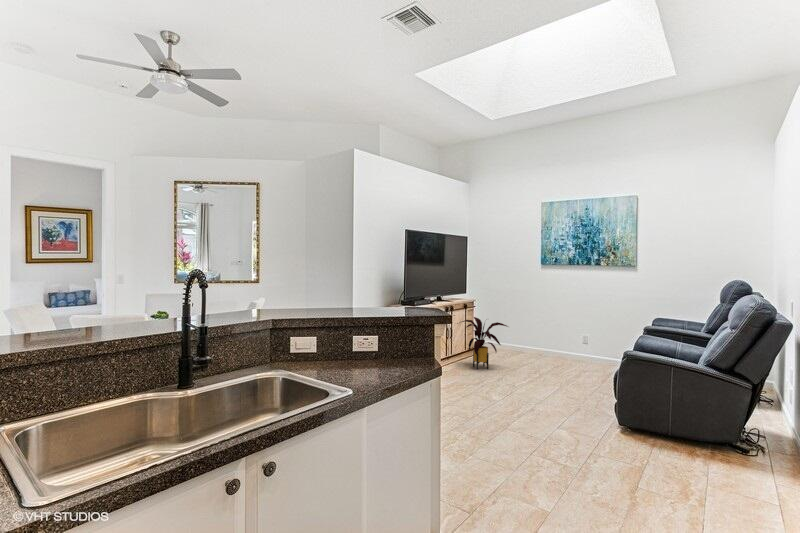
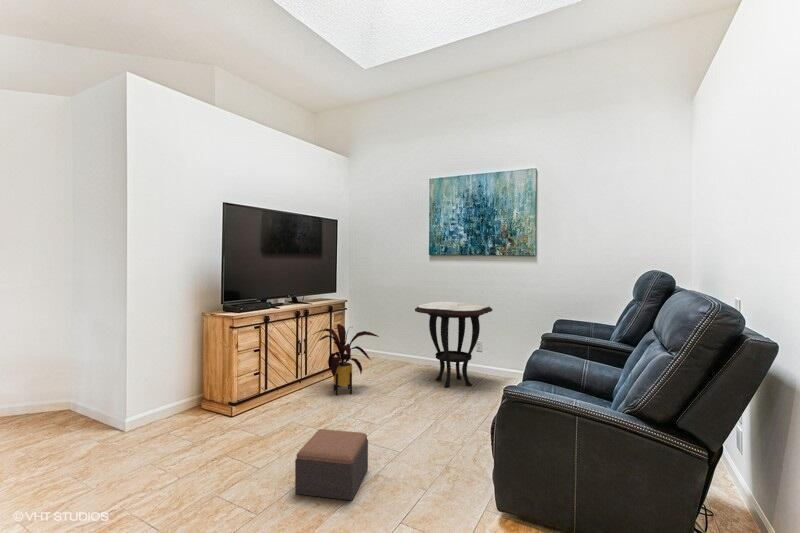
side table: none [534,303,599,370] -> present [415,302,493,388]
footstool: none [487,377,527,416] -> present [295,429,368,500]

